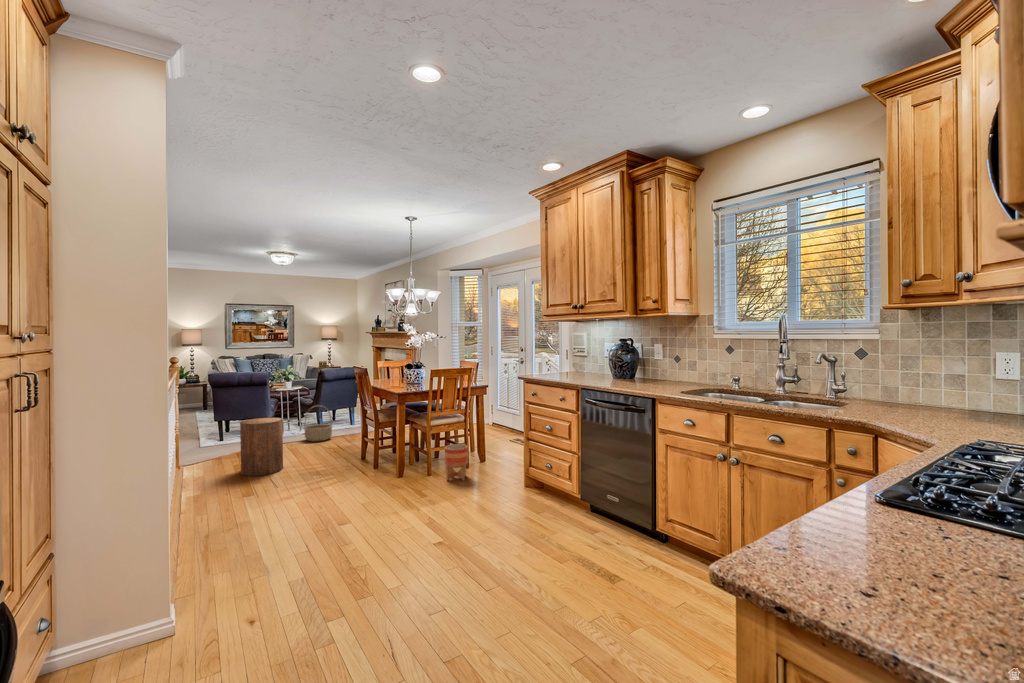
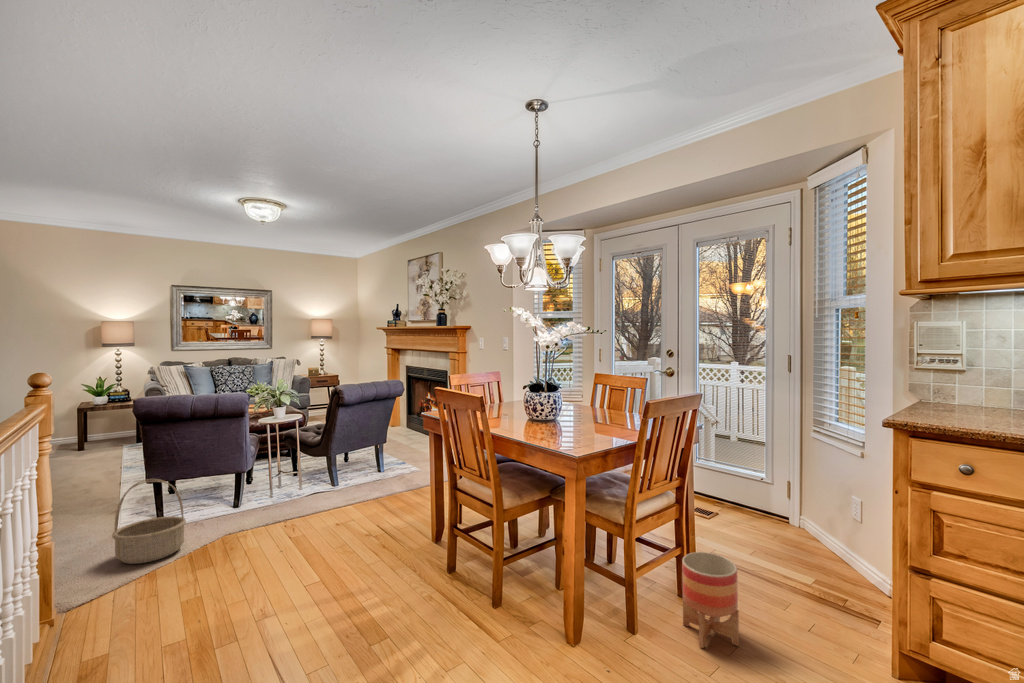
basket: present [304,405,332,442] -> present [112,479,186,564]
stool: present [240,417,283,476] -> none [198,494,296,647]

